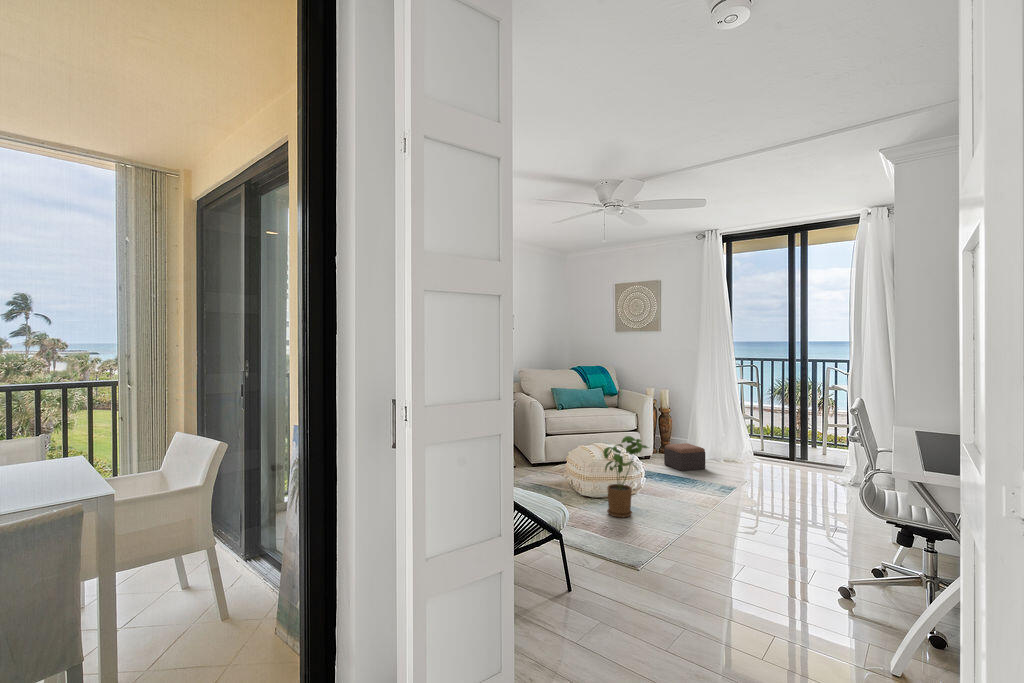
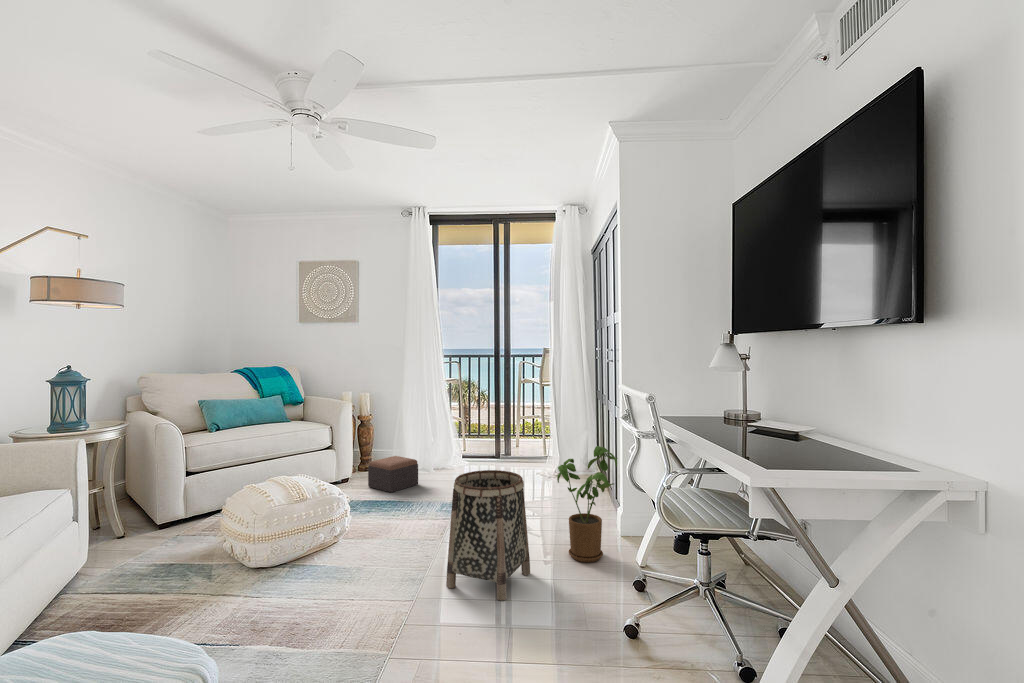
house plant: present [604,436,648,518] -> present [557,446,617,562]
basket: none [704,456,774,548] -> present [446,470,530,600]

